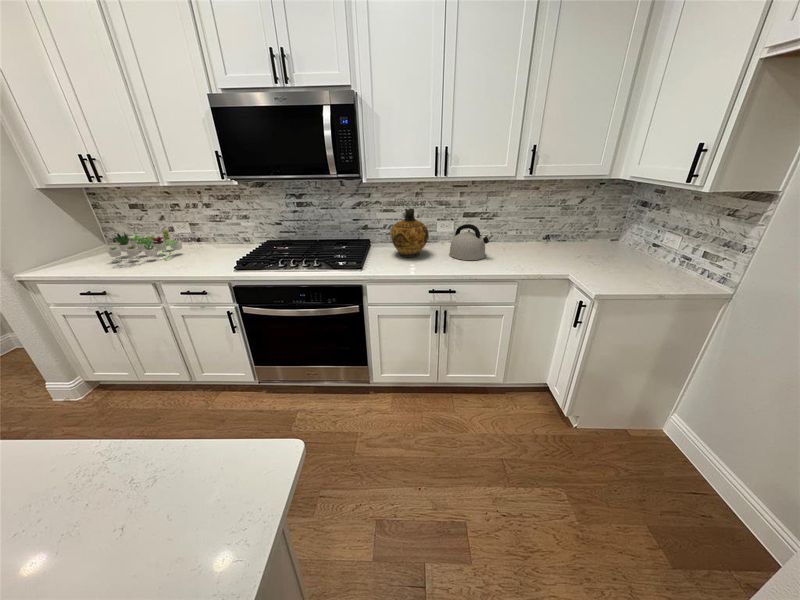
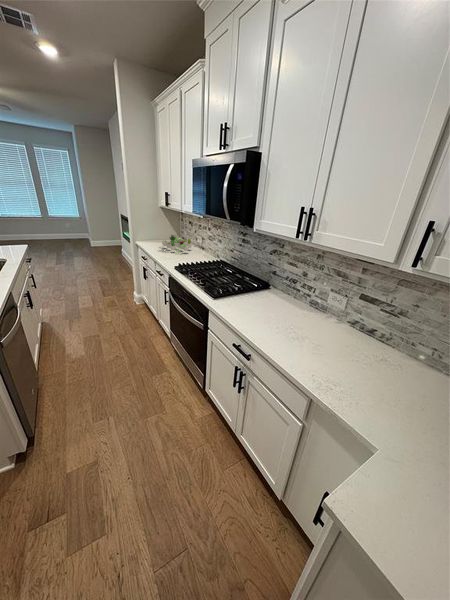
ceramic jug: present [391,208,429,257] -> none [257,265,297,313]
kettle: present [449,224,489,260] -> none [297,304,342,352]

